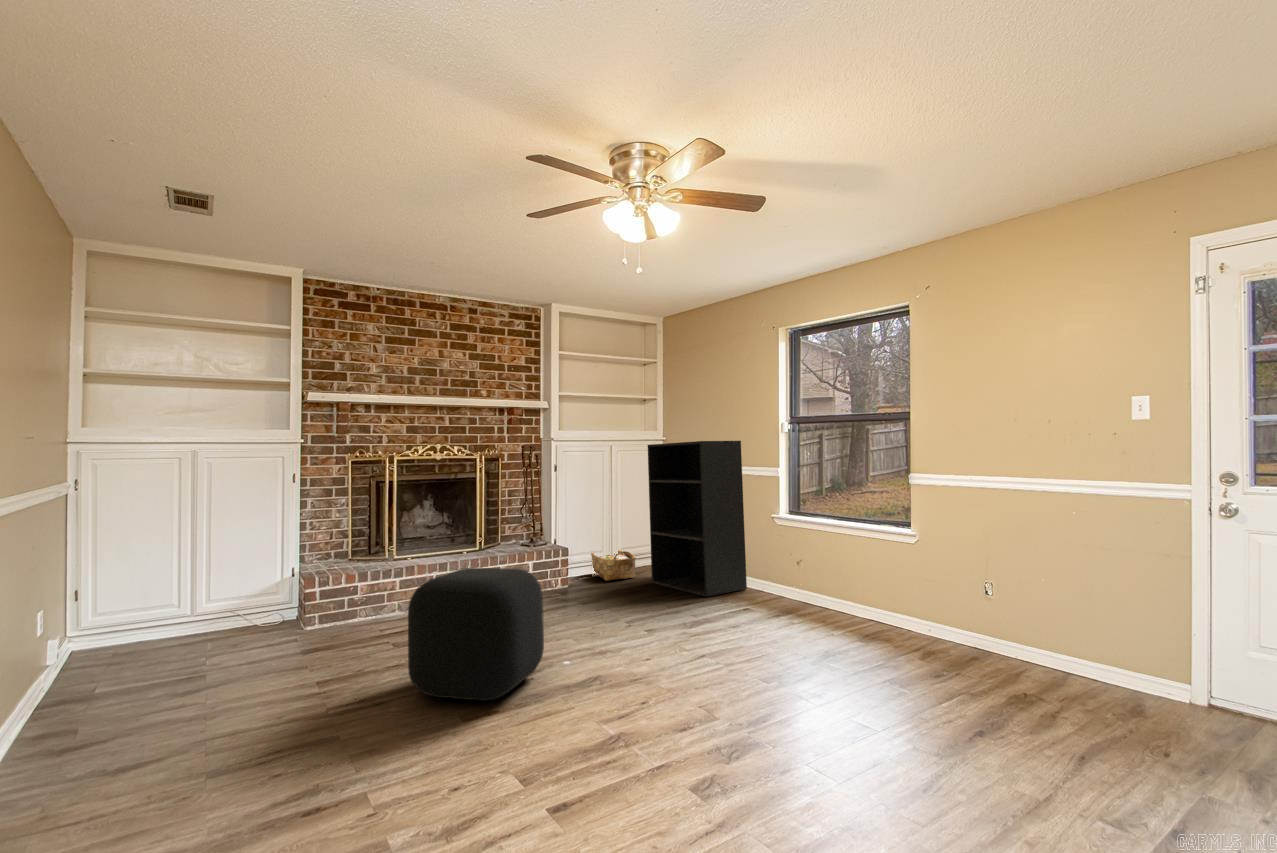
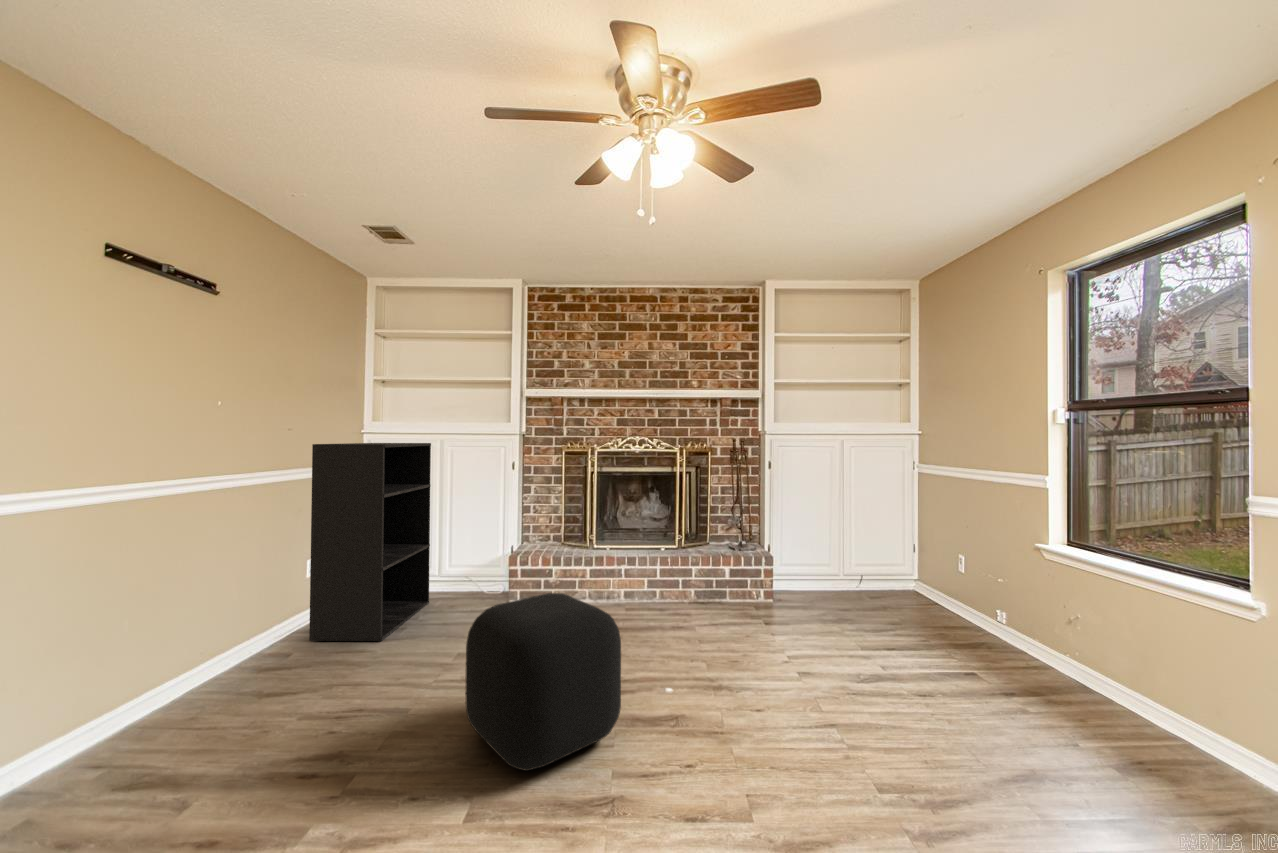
bookshelf: present [648,441,747,597] -> present [309,443,431,641]
woven basket: present [591,550,635,581] -> none [811,554,863,605]

